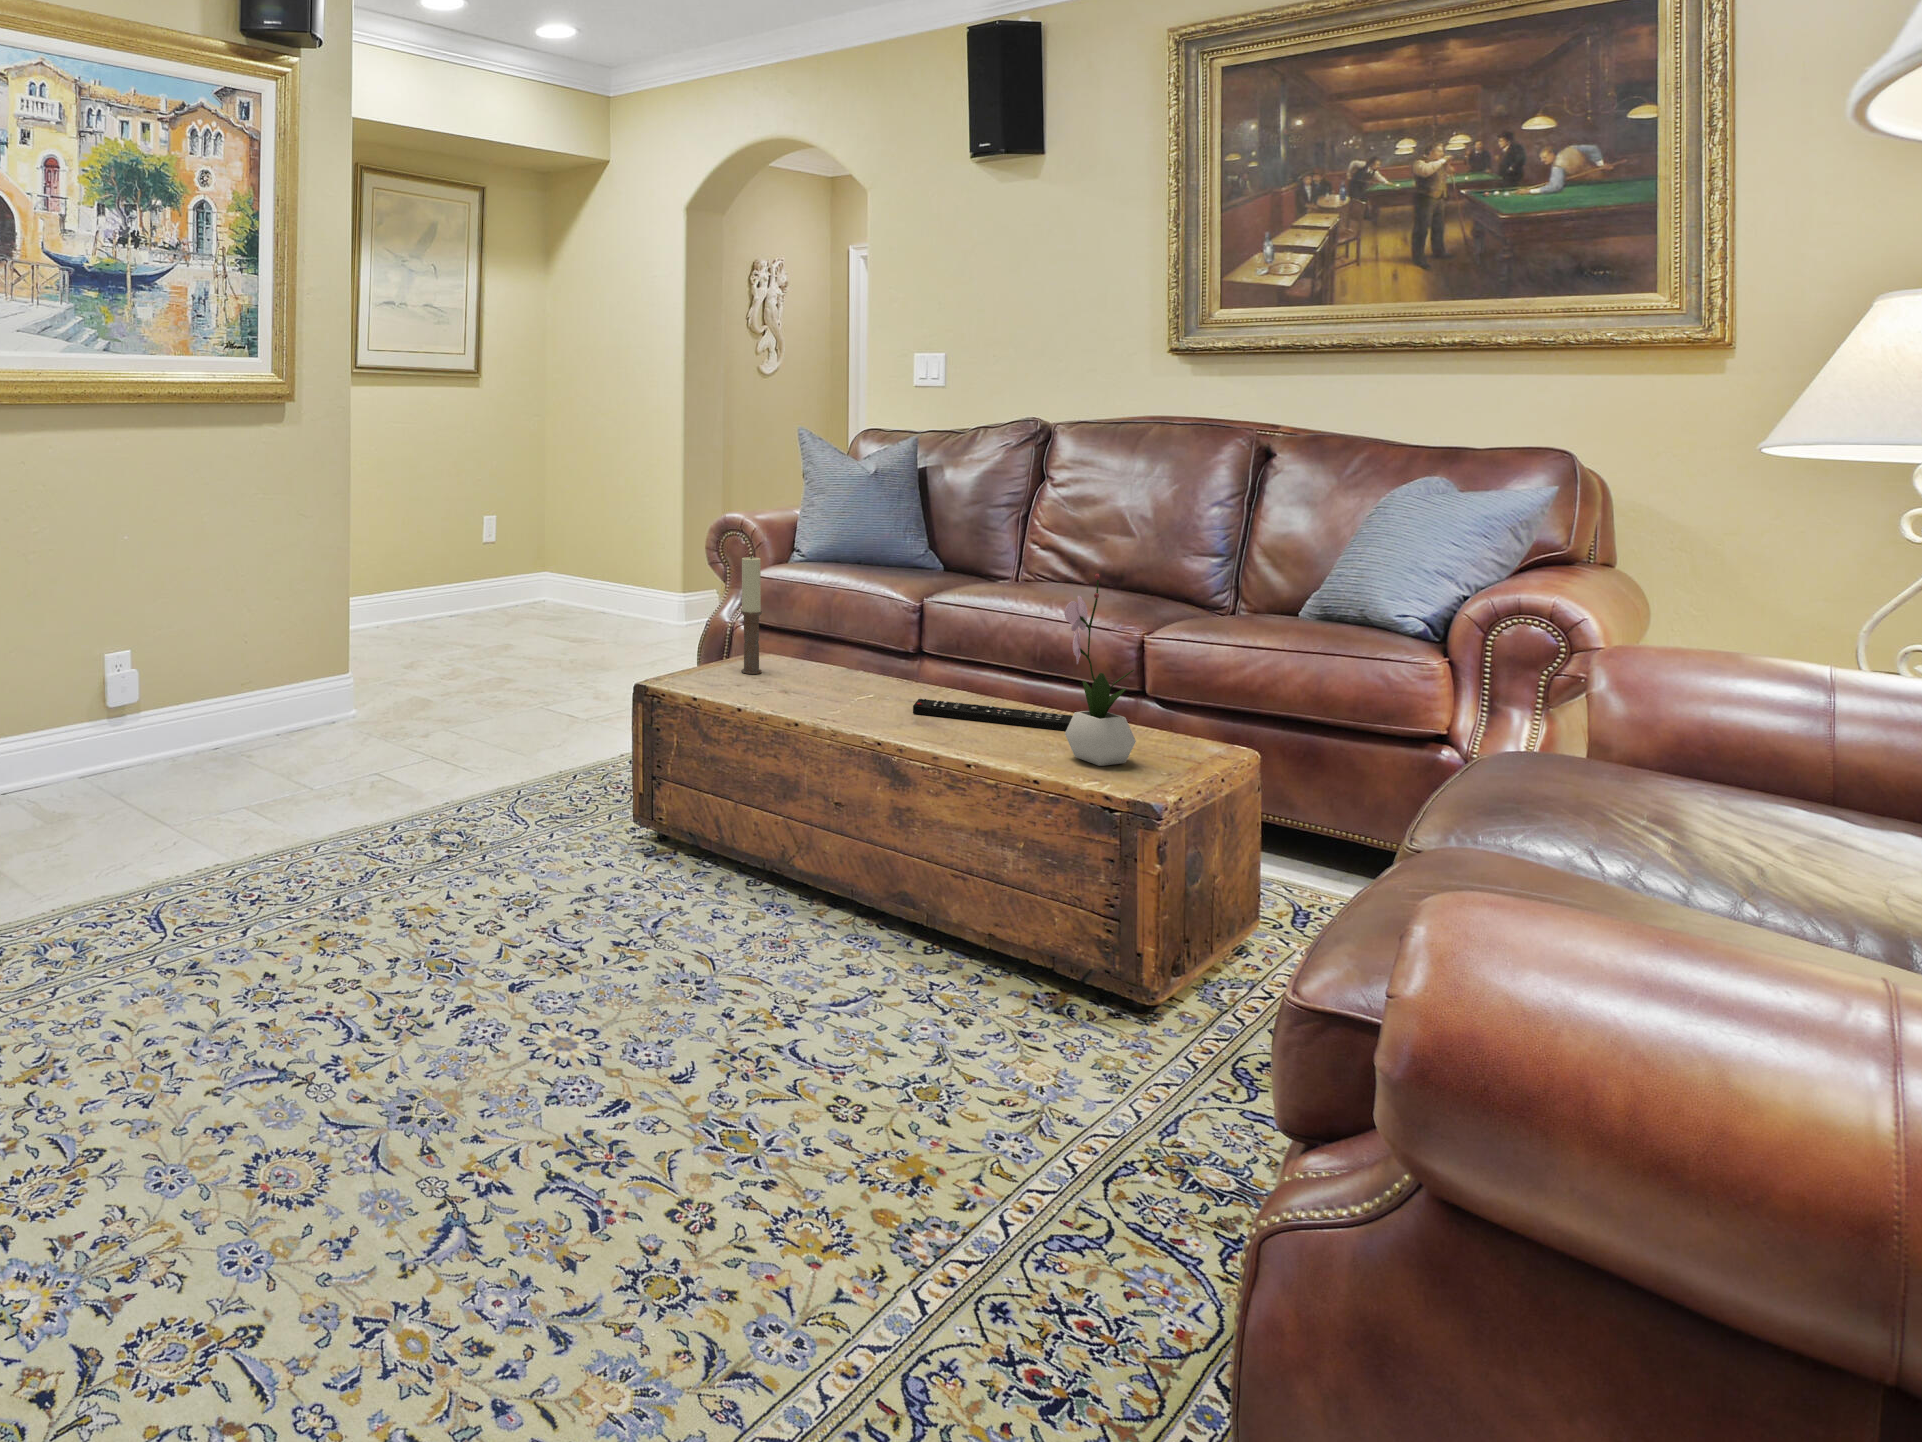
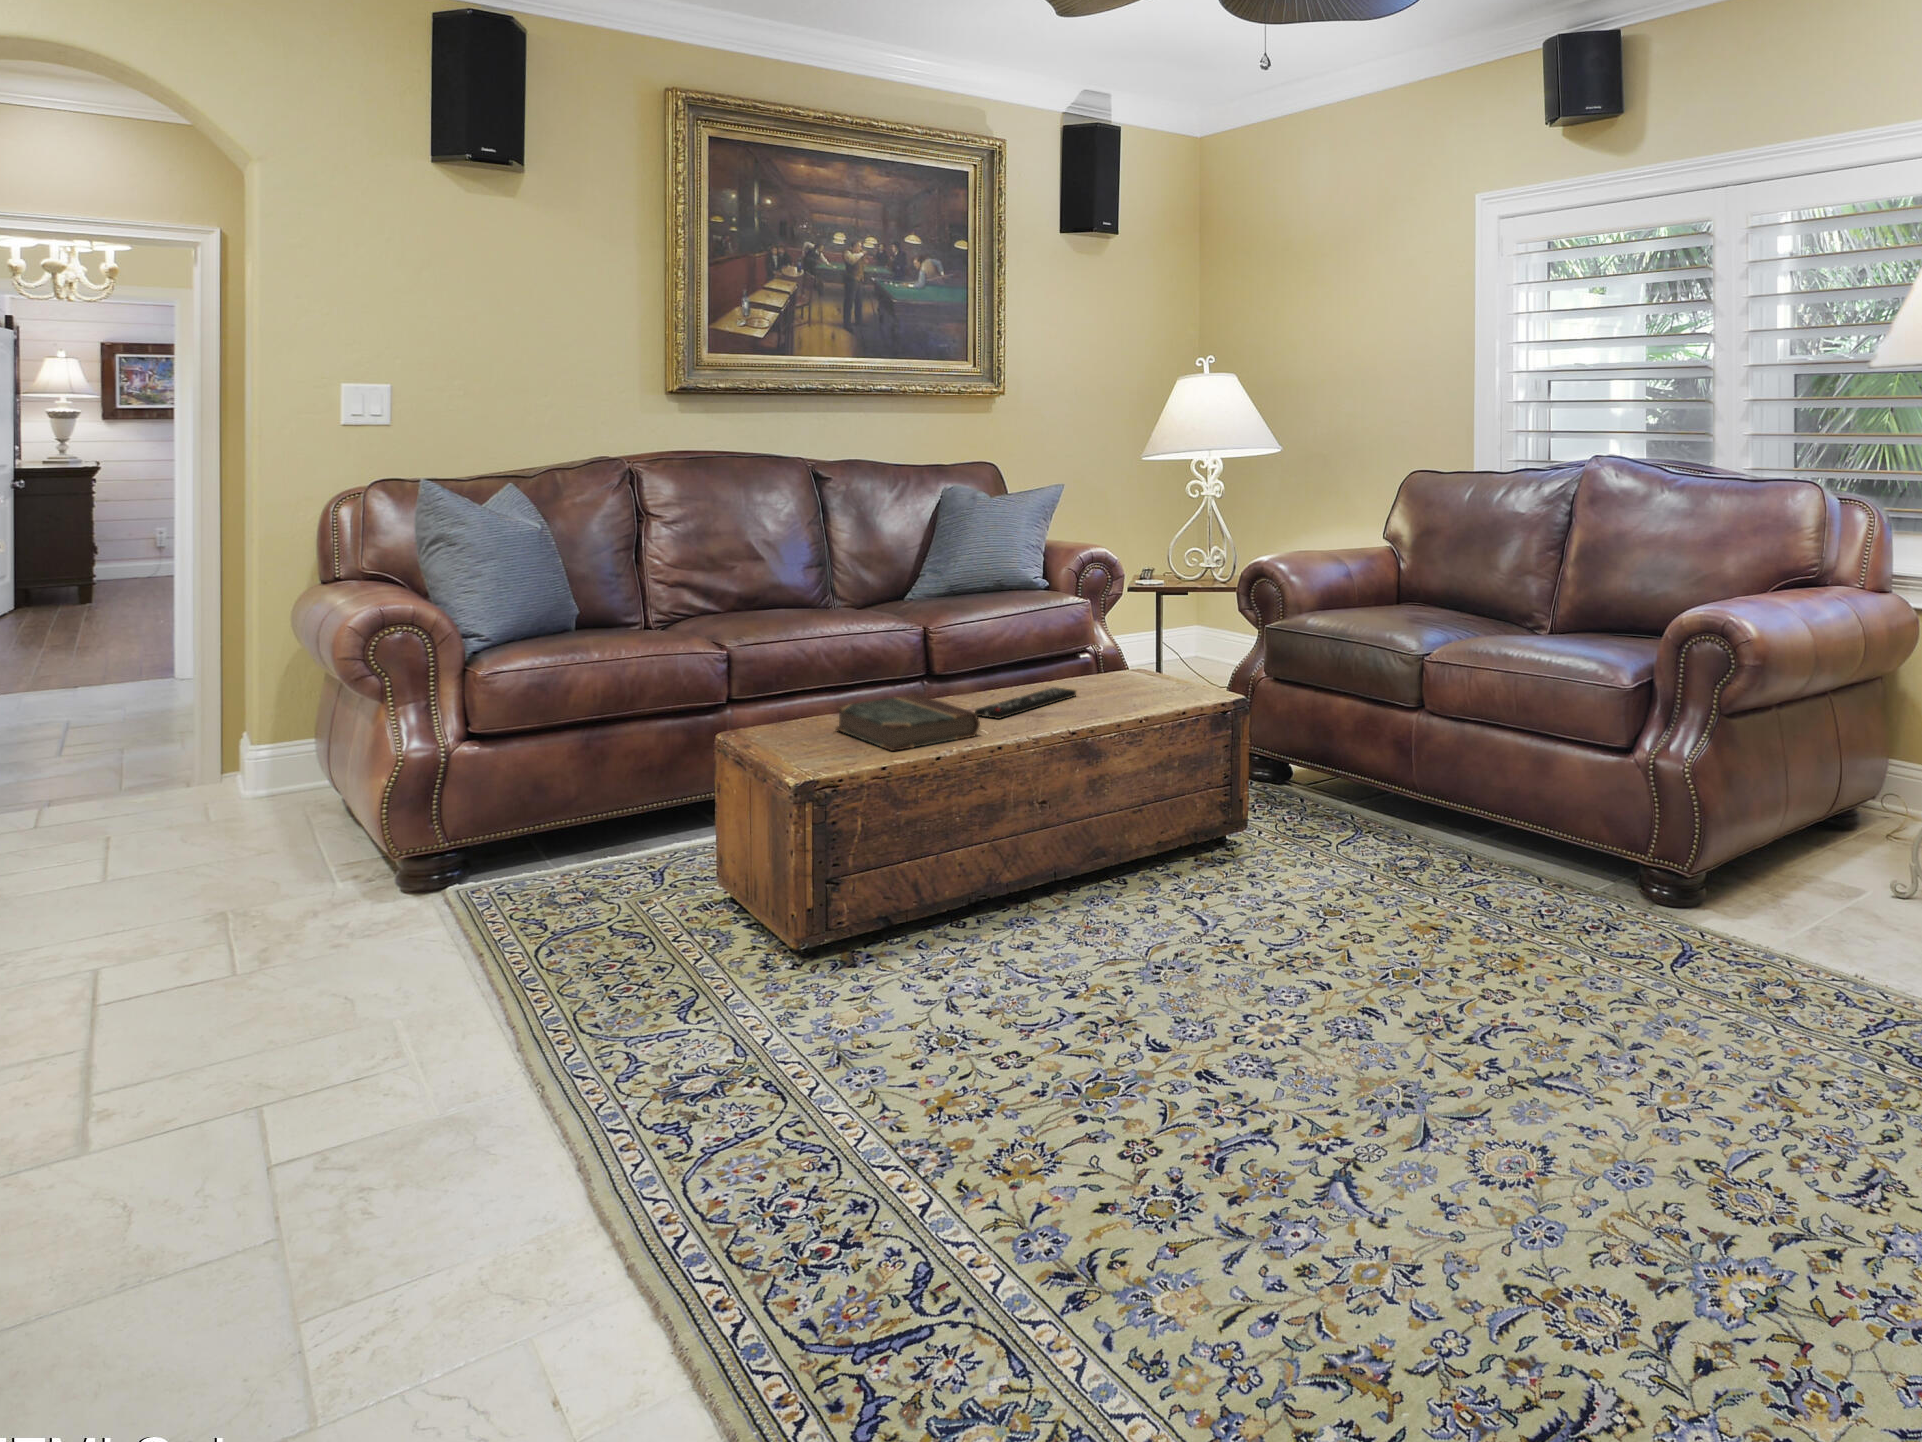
candle: present [741,555,762,674] -> none [772,611,796,748]
flower arrangement: present [1064,574,1136,766] -> none [1125,564,1184,702]
book: none [751,655,898,712] -> present [836,694,980,751]

